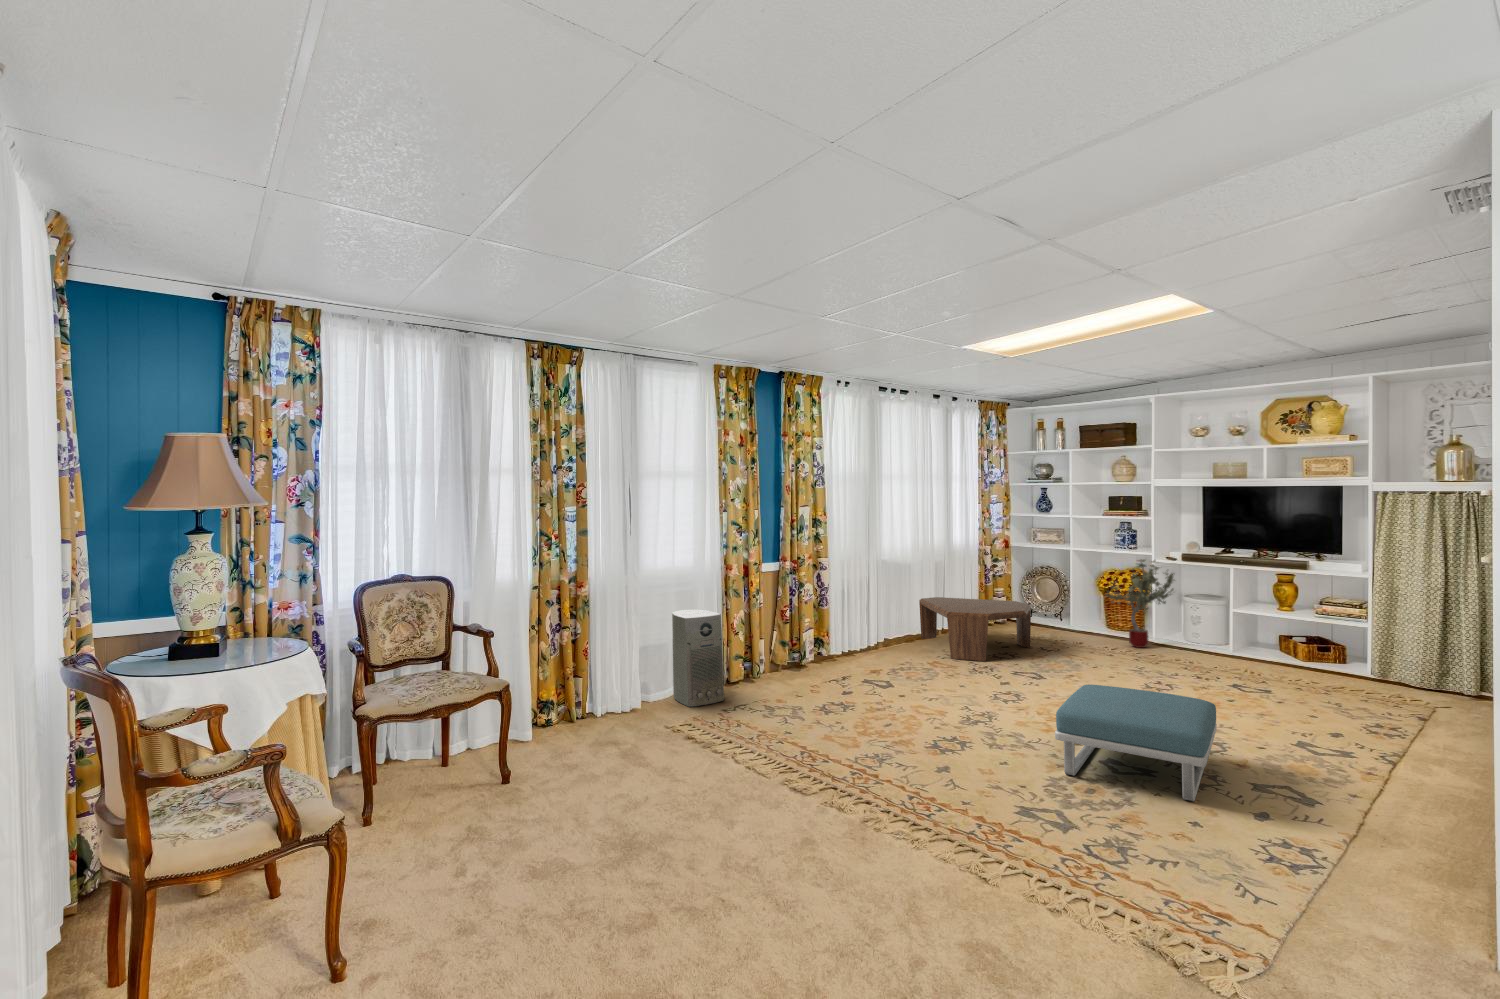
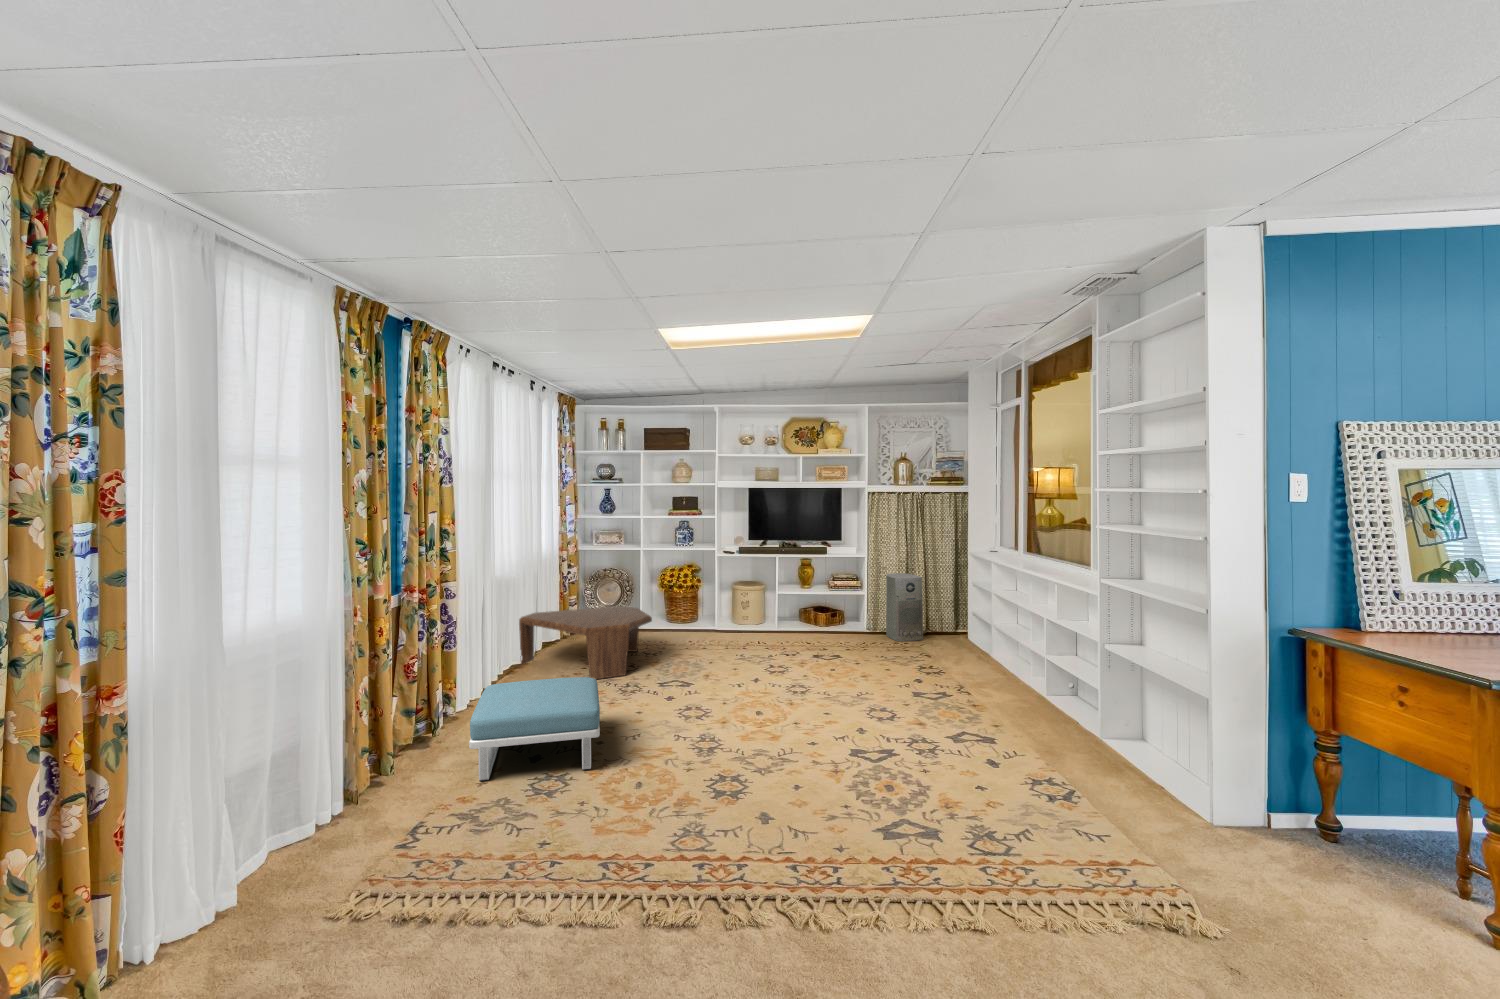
potted tree: present [1106,559,1174,648] -> none [680,553,744,634]
air purifier: present [672,609,724,707] -> present [886,573,923,641]
footstool: present [1055,684,1217,801] -> present [469,677,600,780]

